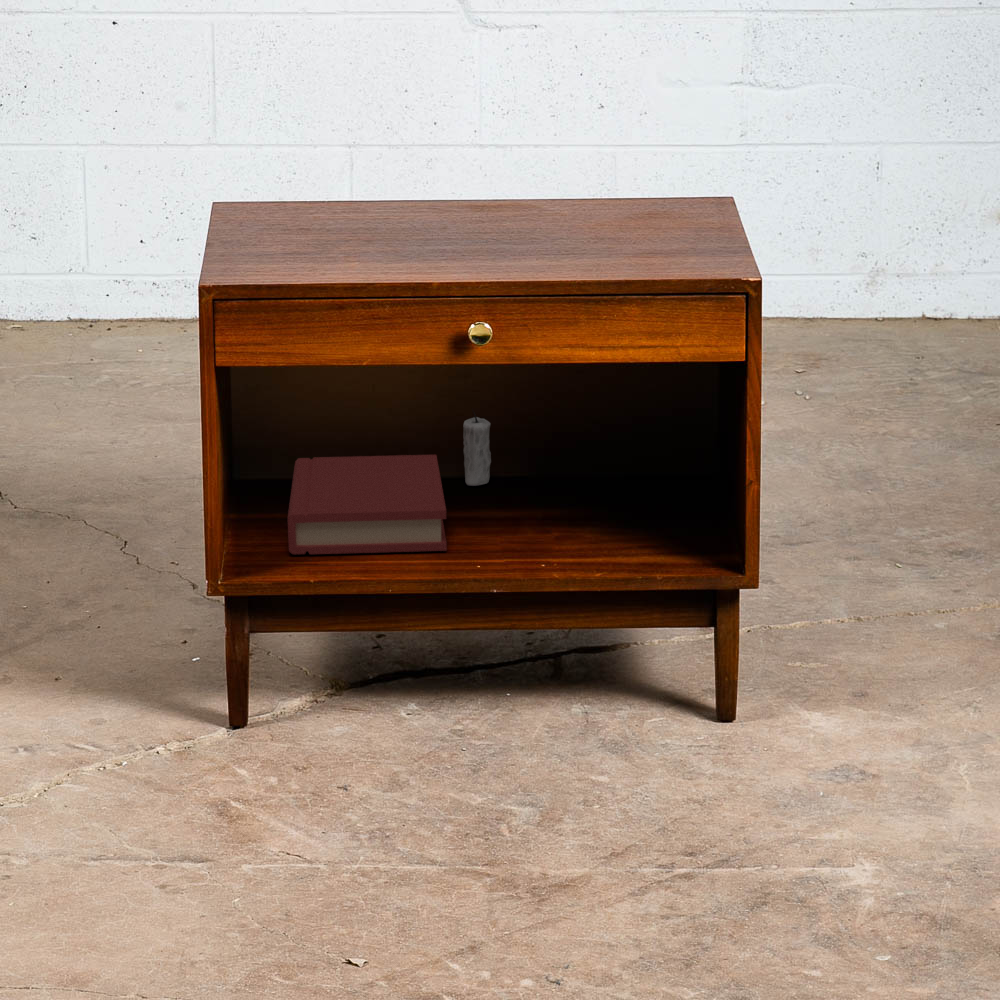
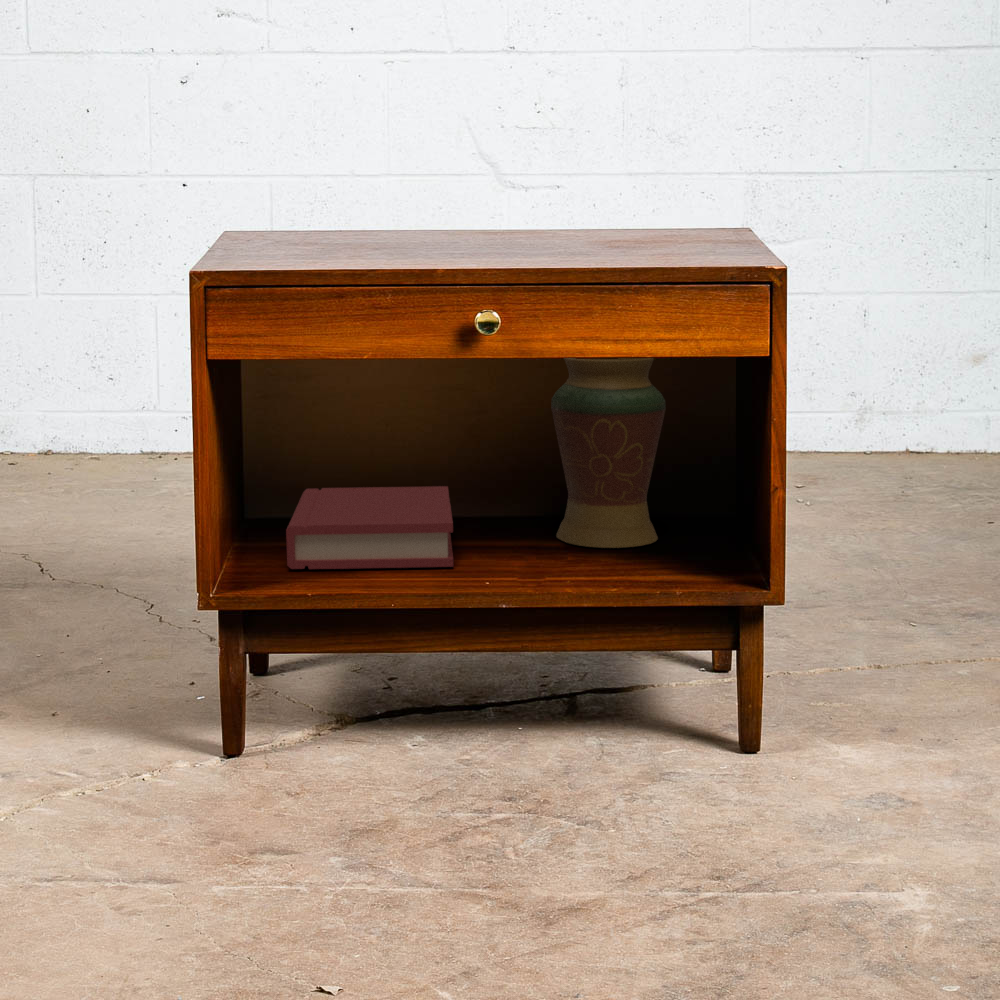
decorative vase: none [539,329,649,524] -> present [551,358,666,548]
candle: present [463,411,491,486] -> none [476,439,504,520]

